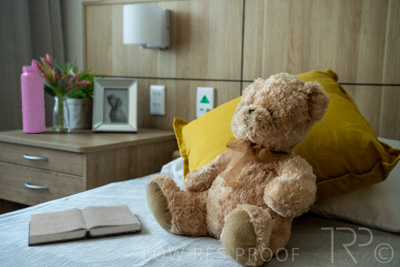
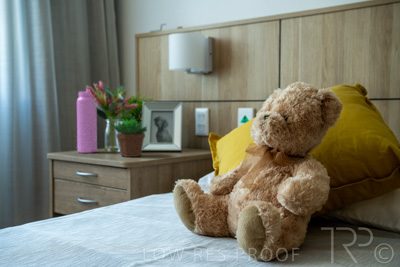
succulent plant: none [62,97,101,139] -> present [112,119,147,157]
hardback book: present [28,205,142,246] -> none [68,210,169,238]

